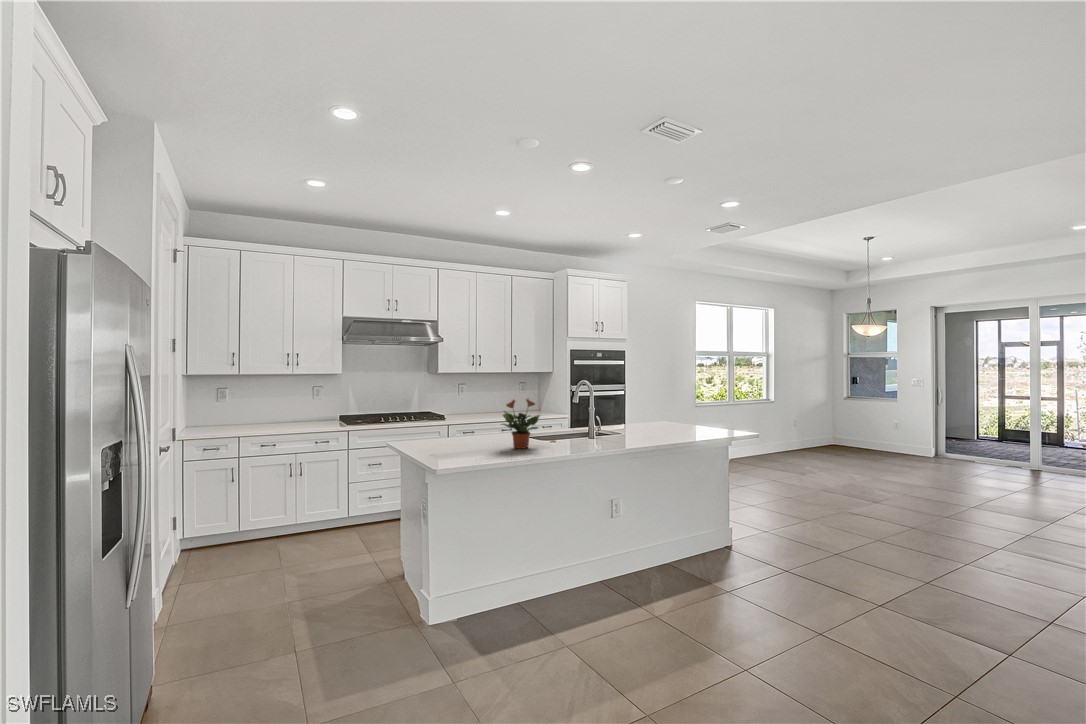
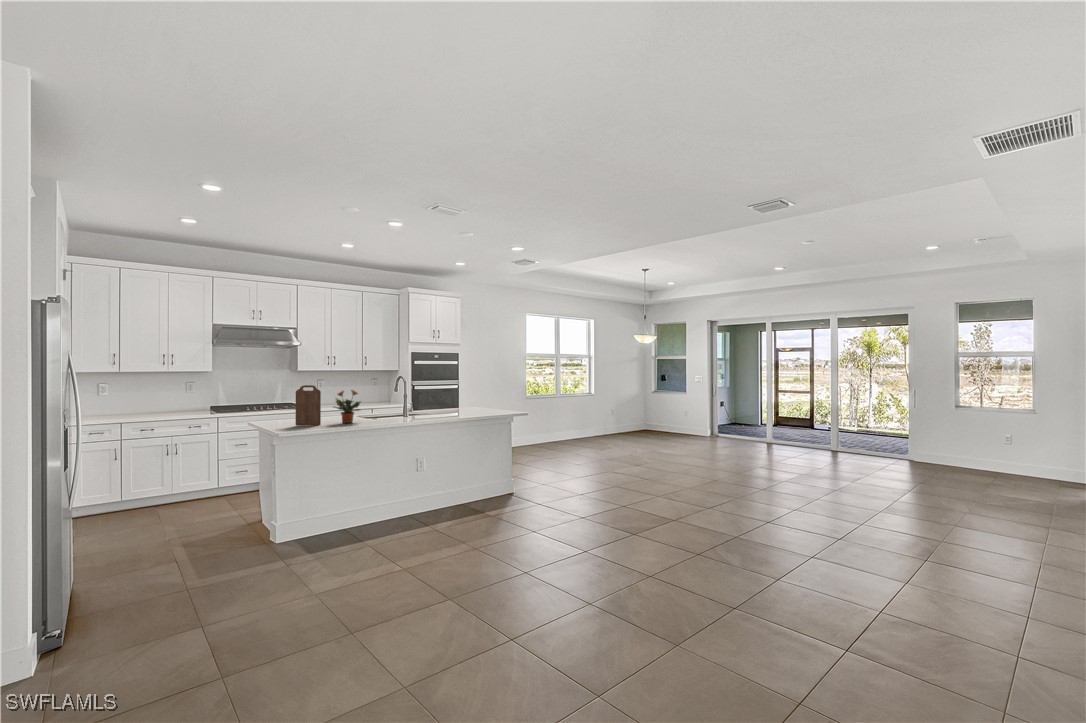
cutting board: none [450,392,485,452] -> present [296,385,321,426]

